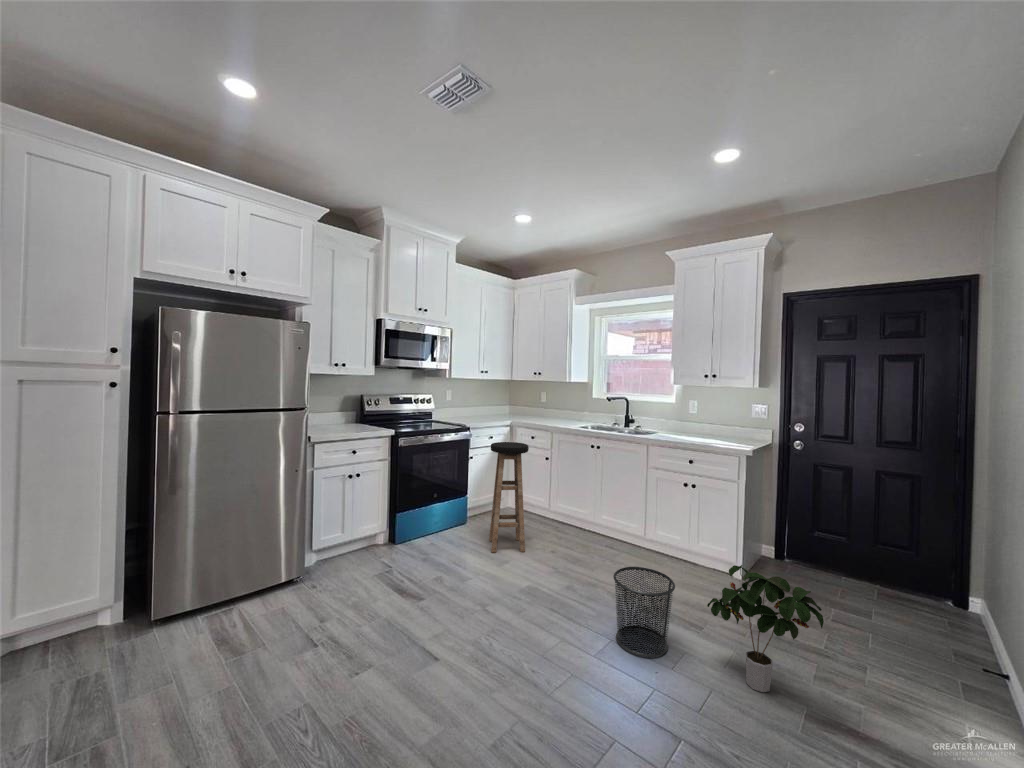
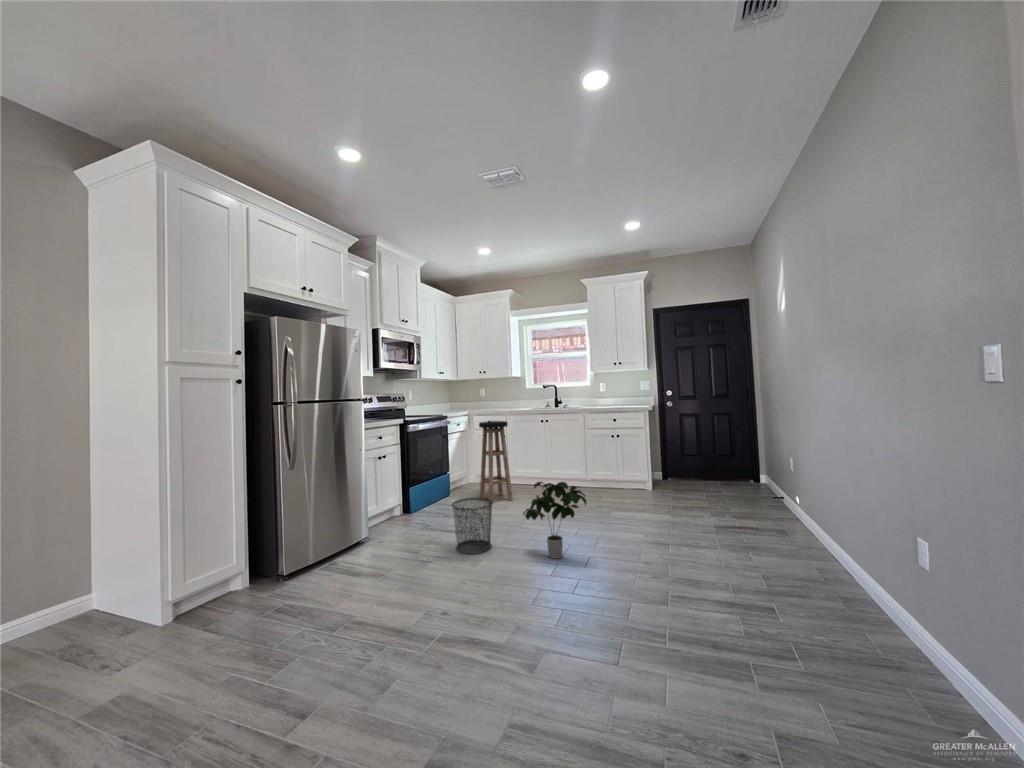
potted plant: present [707,565,824,692] -> present [523,482,586,558]
trash can: present [613,567,675,657] -> present [452,498,493,554]

